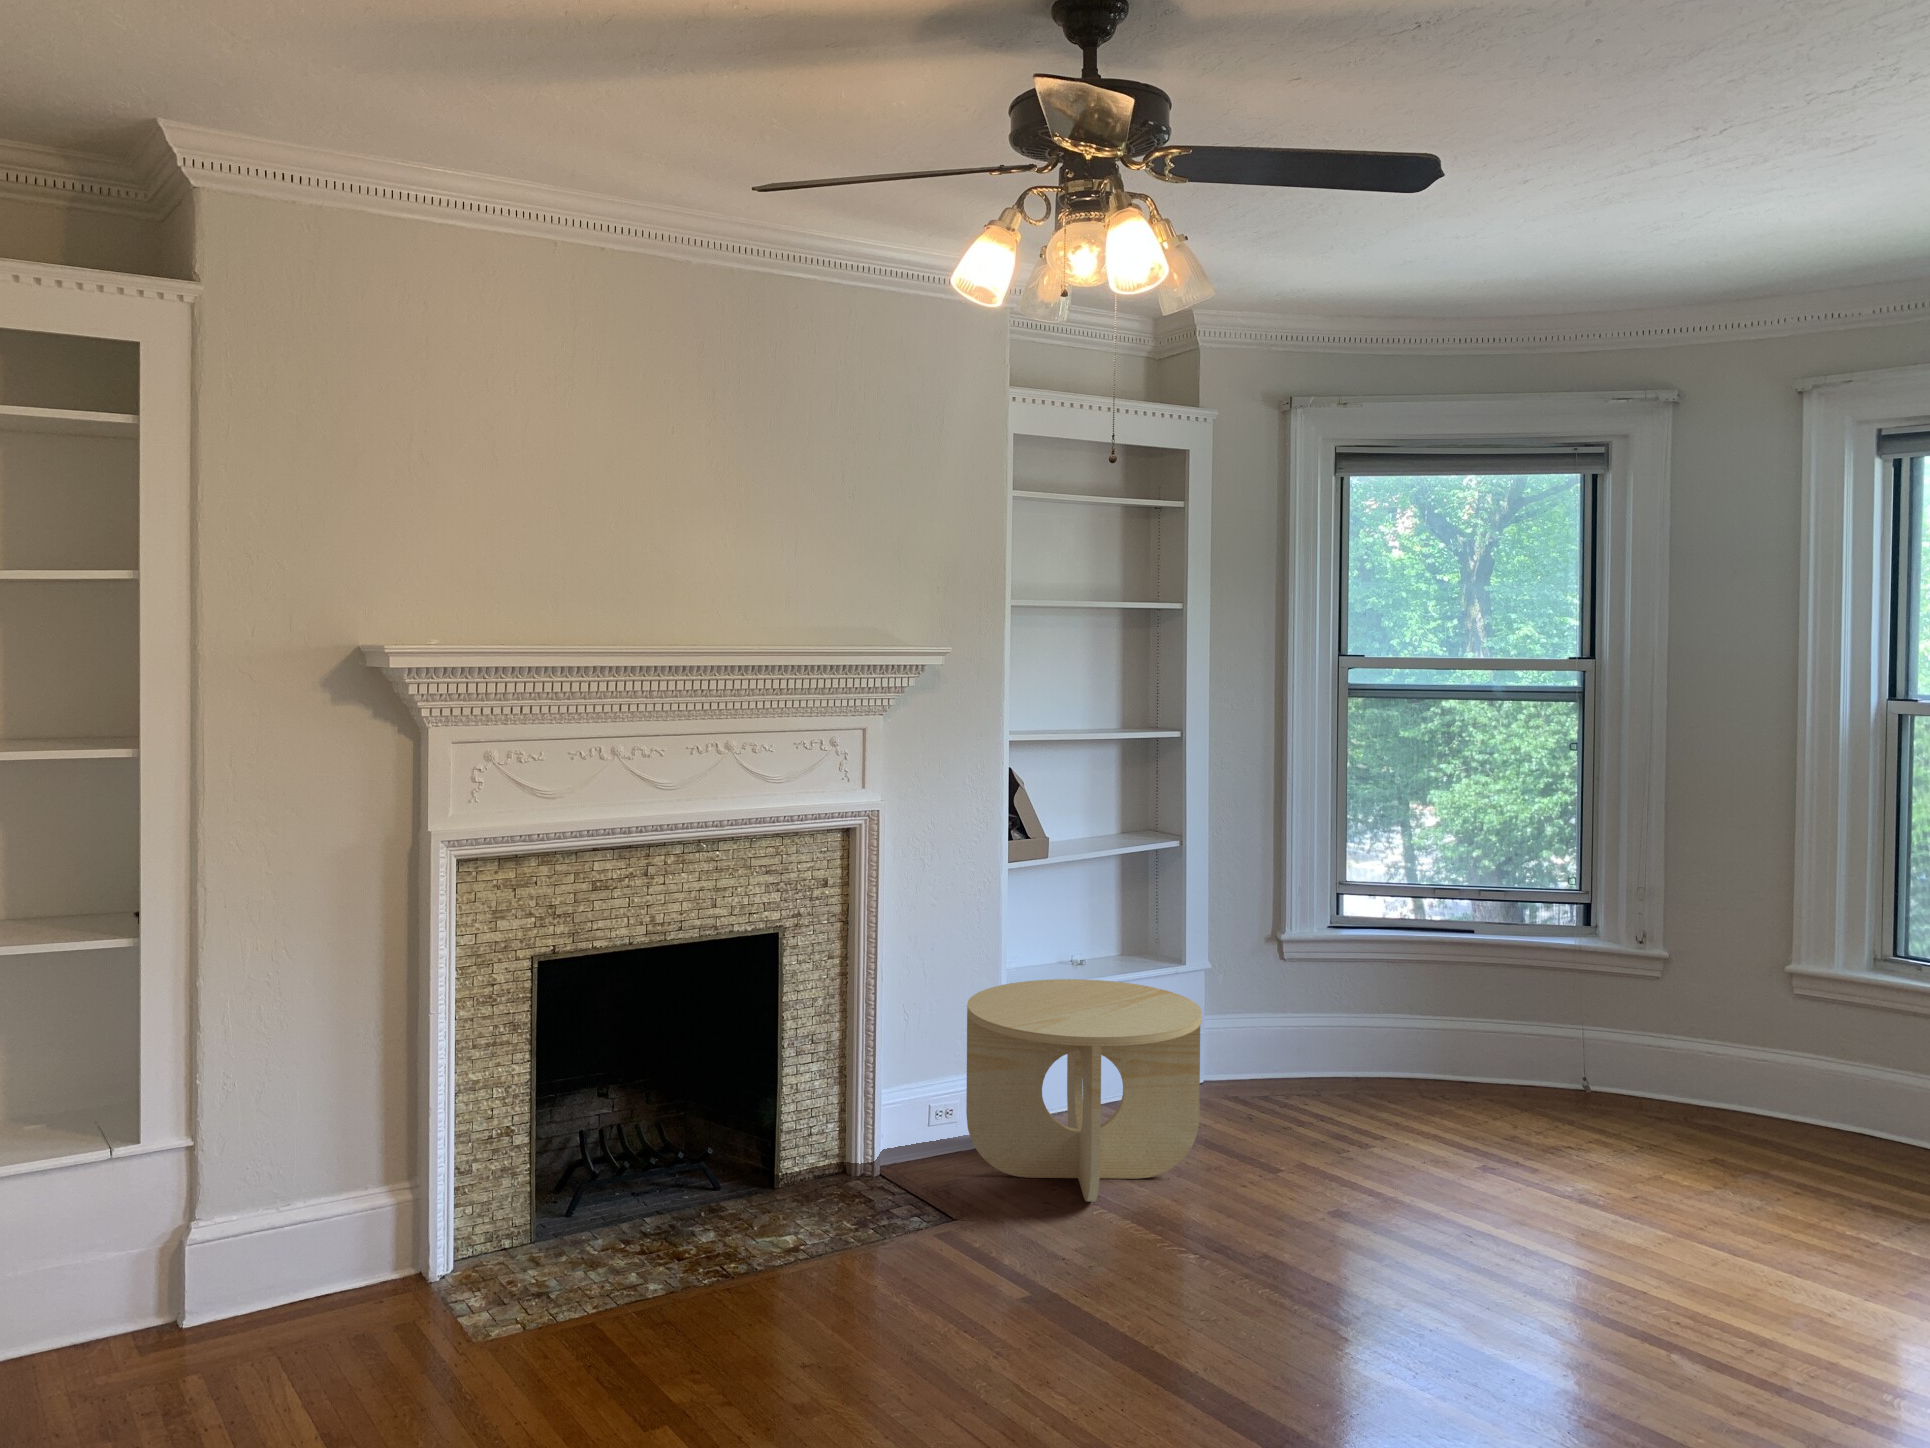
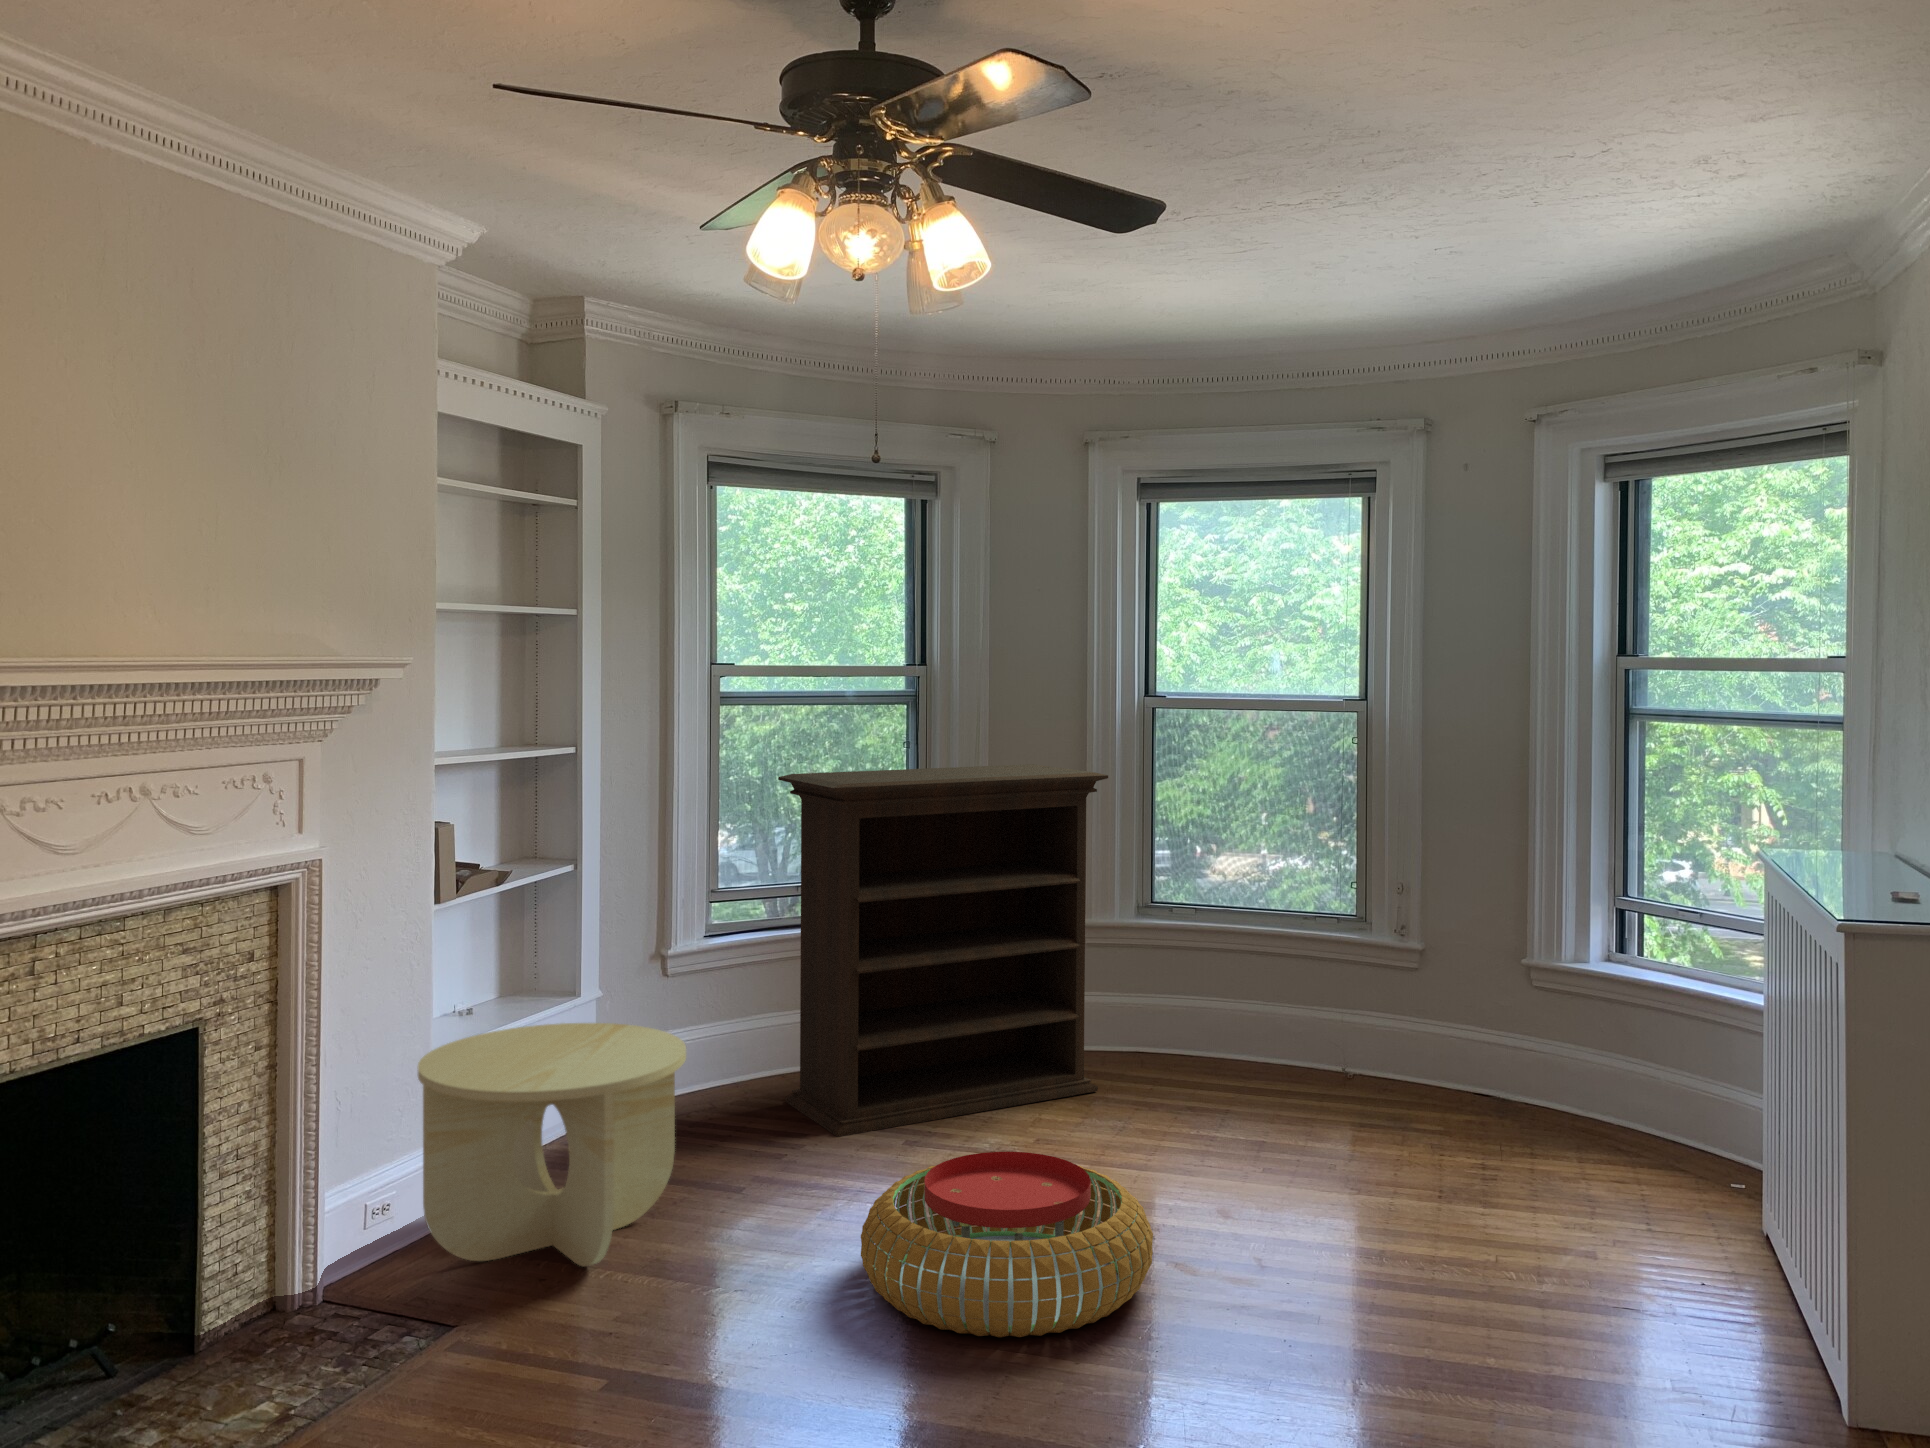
bookshelf: none [1386,768,1785,1166] -> present [778,764,1108,1137]
pouf: none [1305,1182,1647,1394] -> present [861,1152,1153,1337]

